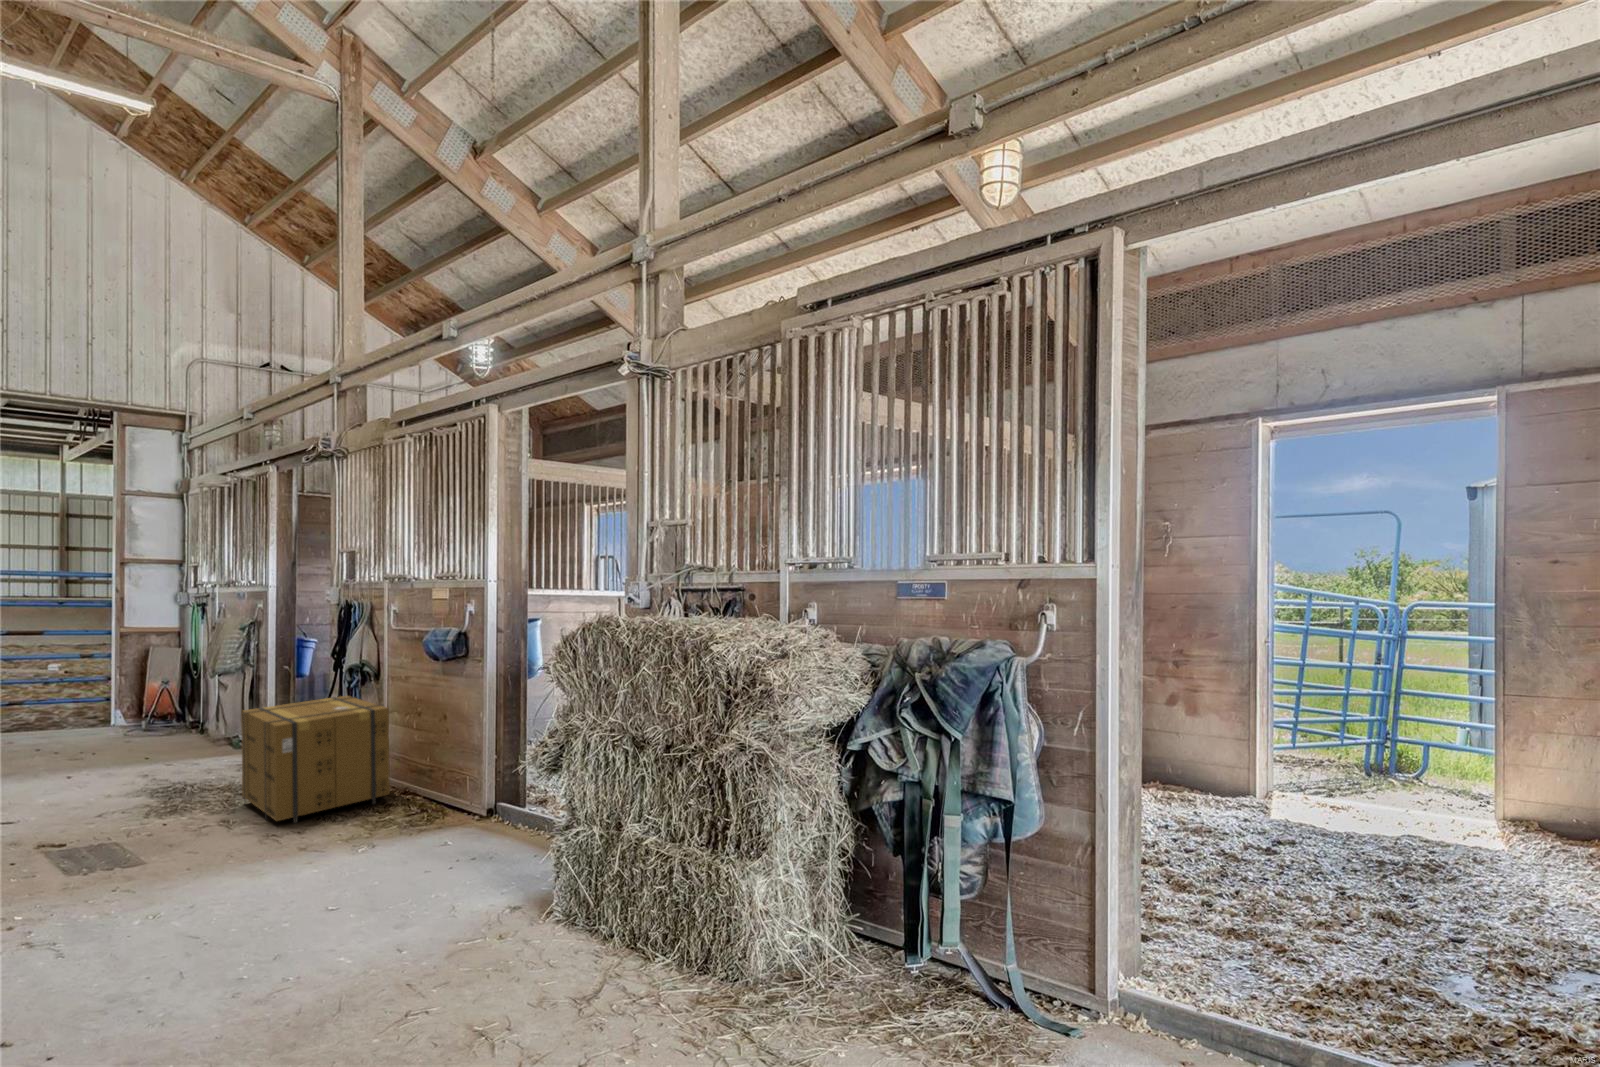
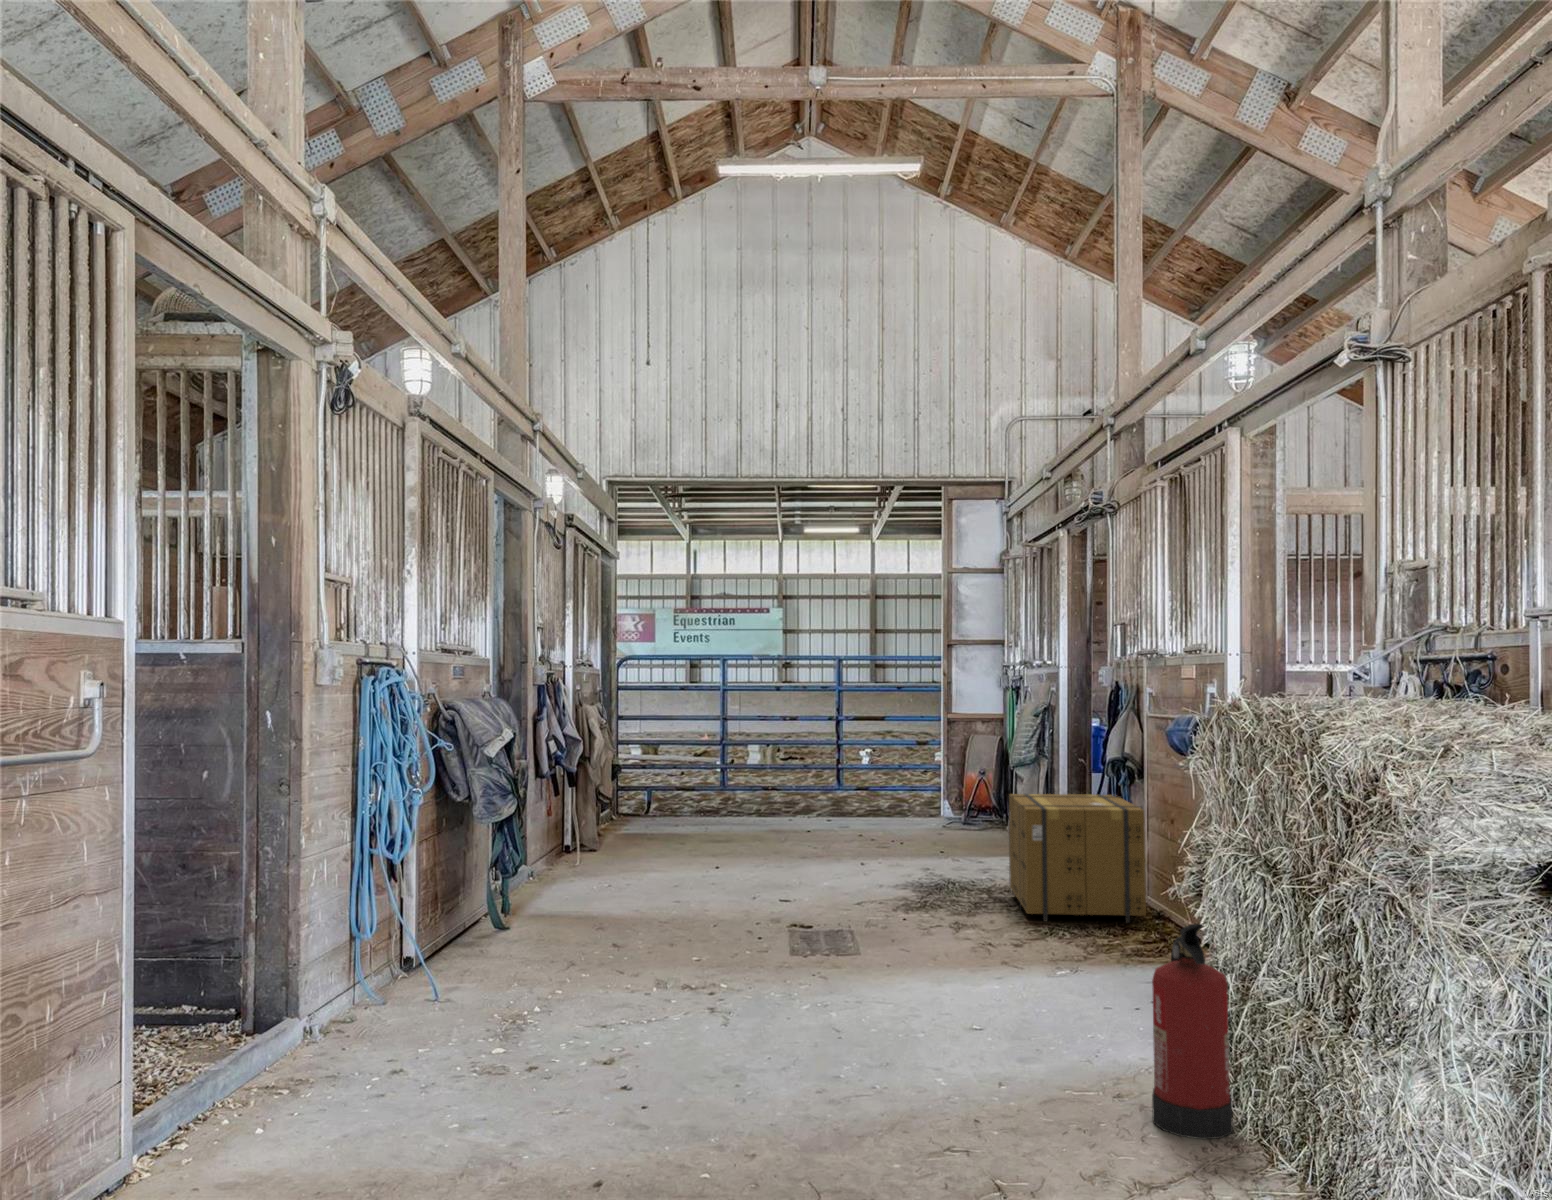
fire extinguisher: none [530,829,599,1018] -> present [1152,924,1233,1139]

